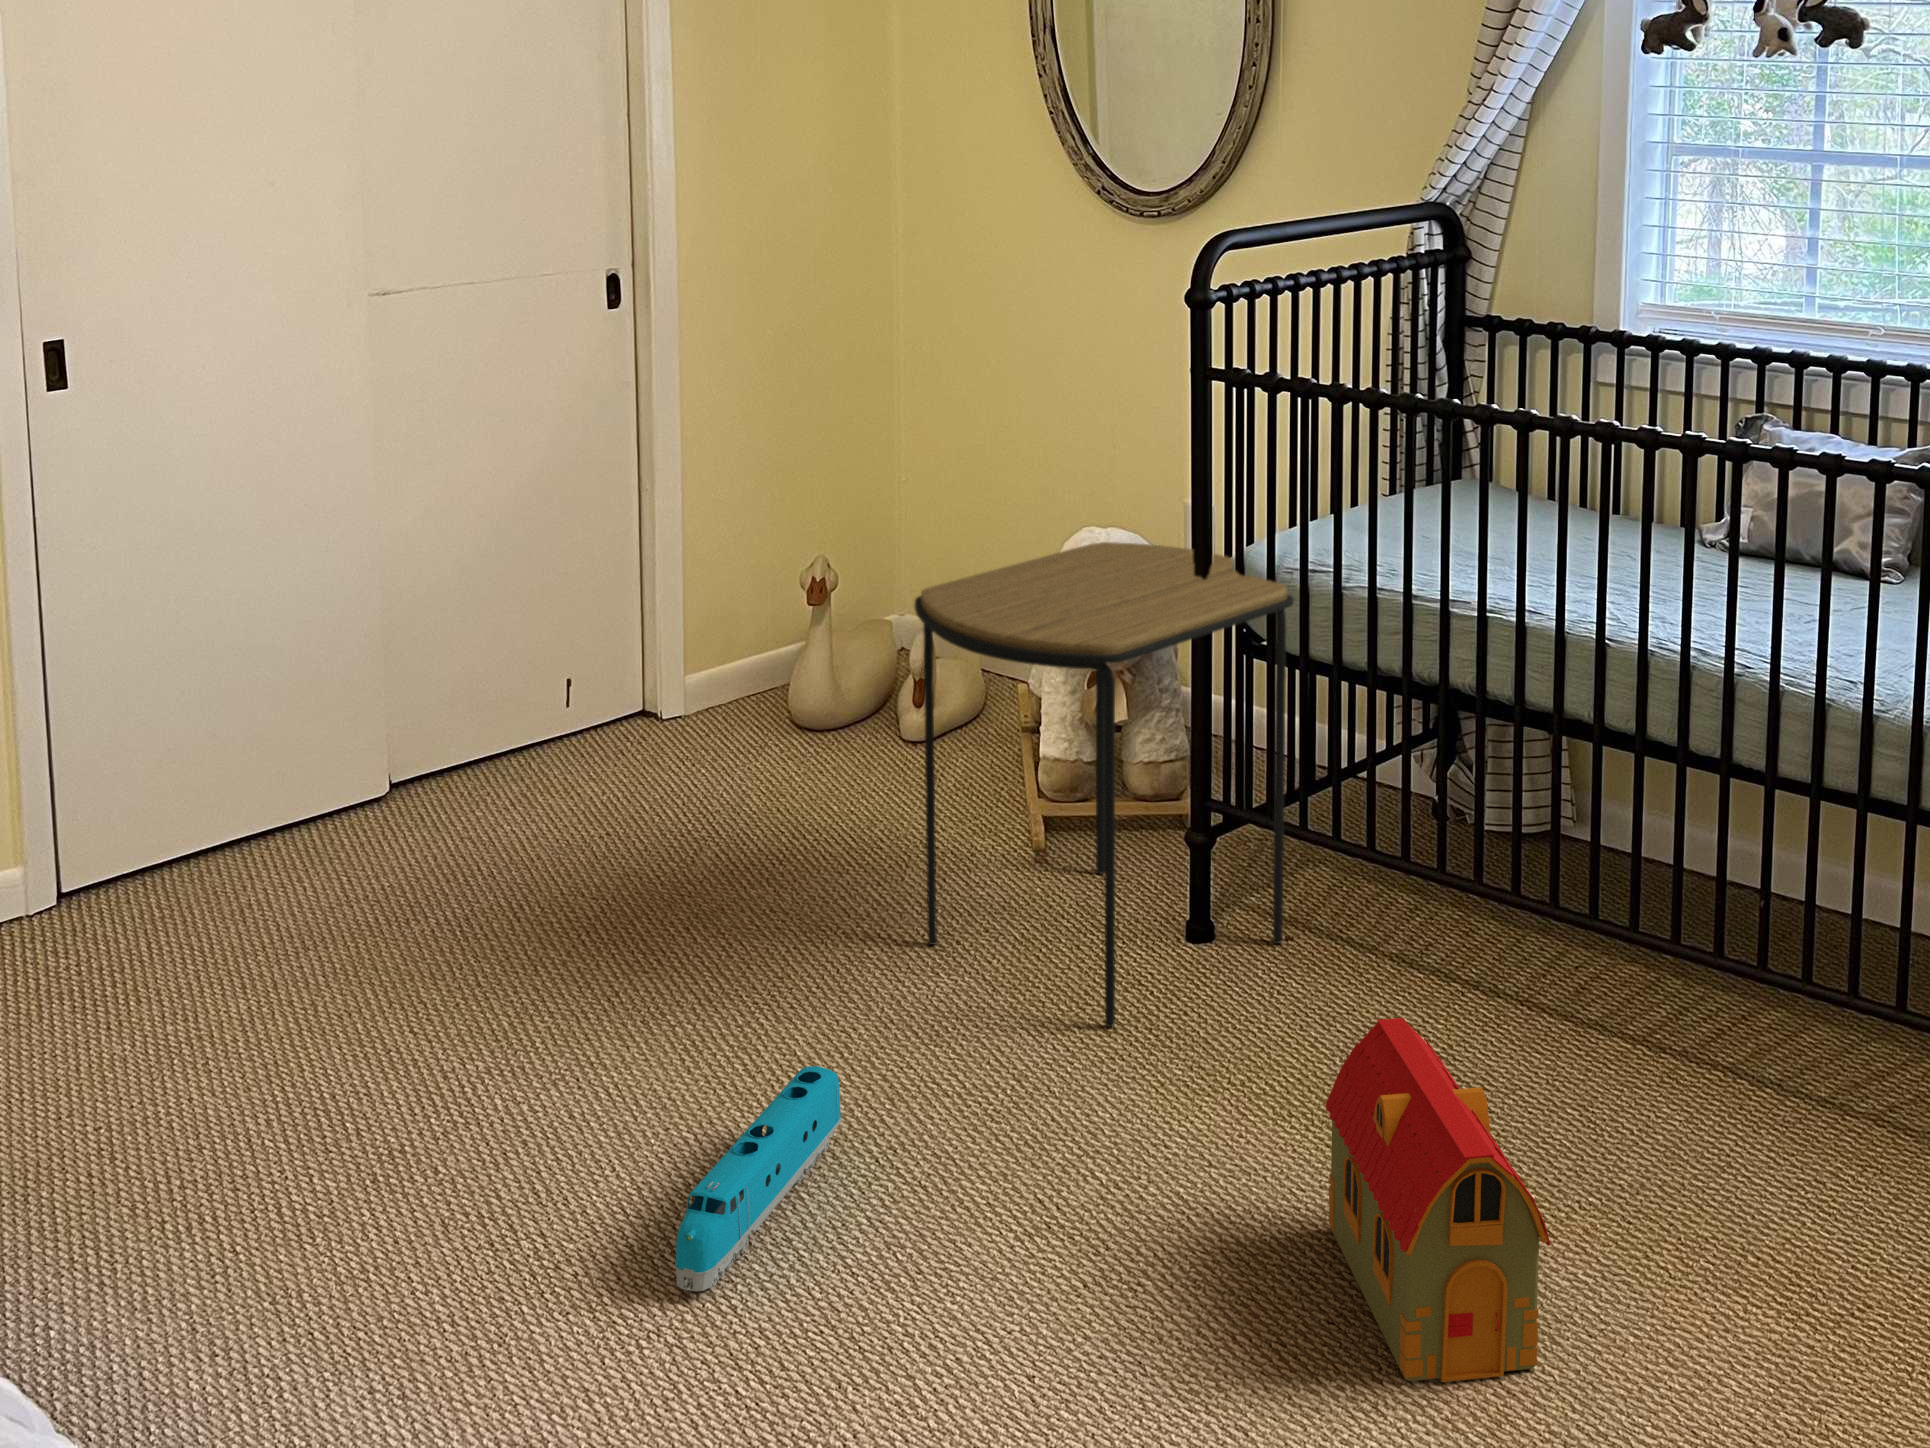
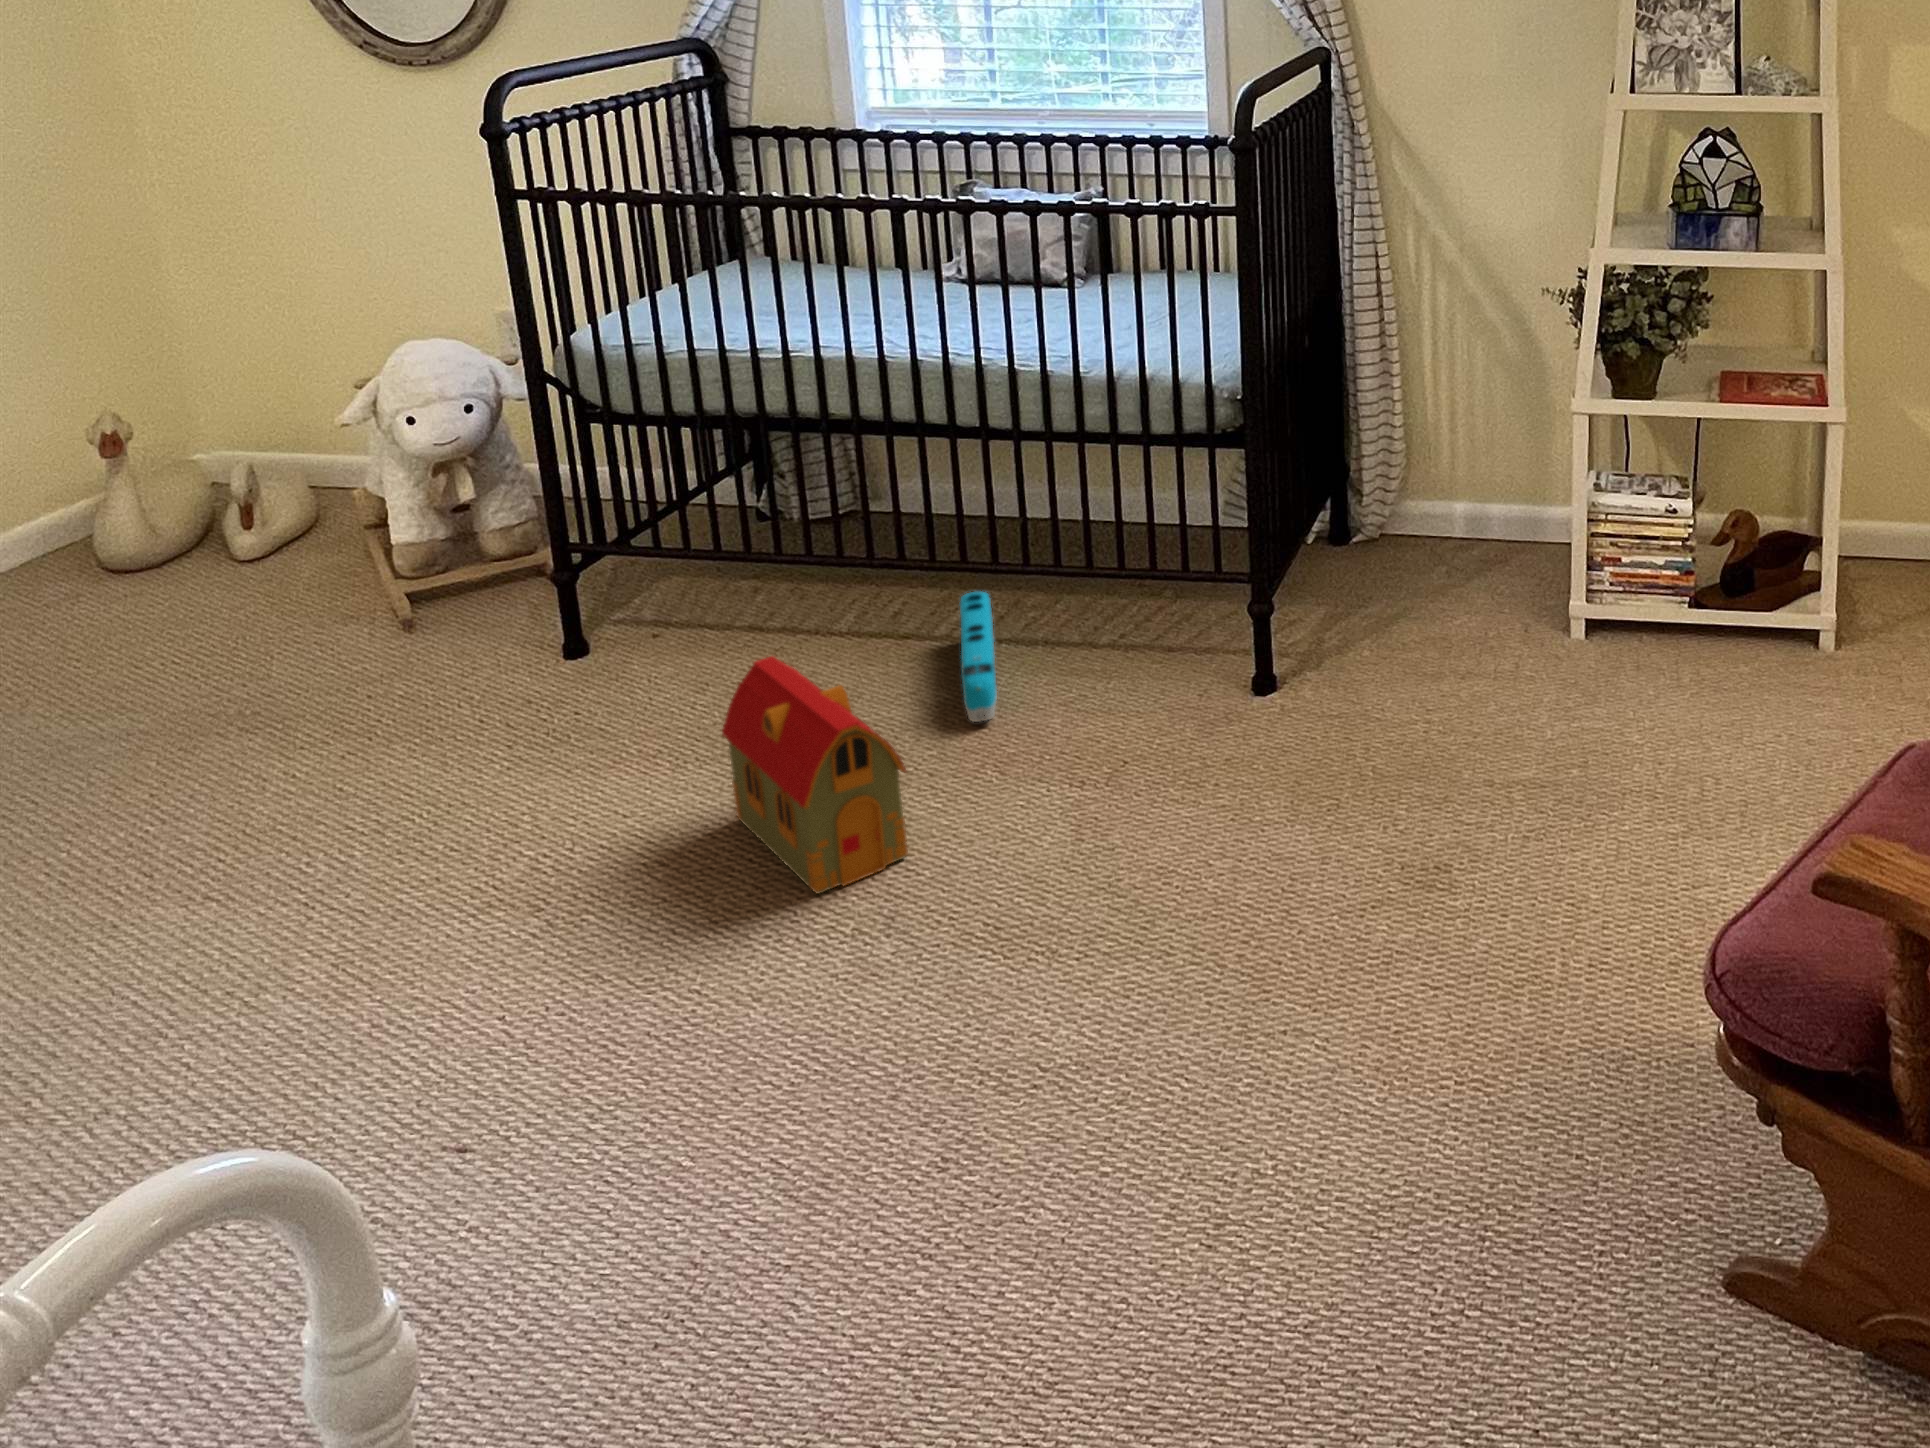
side table: present [915,542,1294,1027] -> none [254,346,654,737]
toy train: present [675,1066,841,1291] -> present [960,592,997,722]

